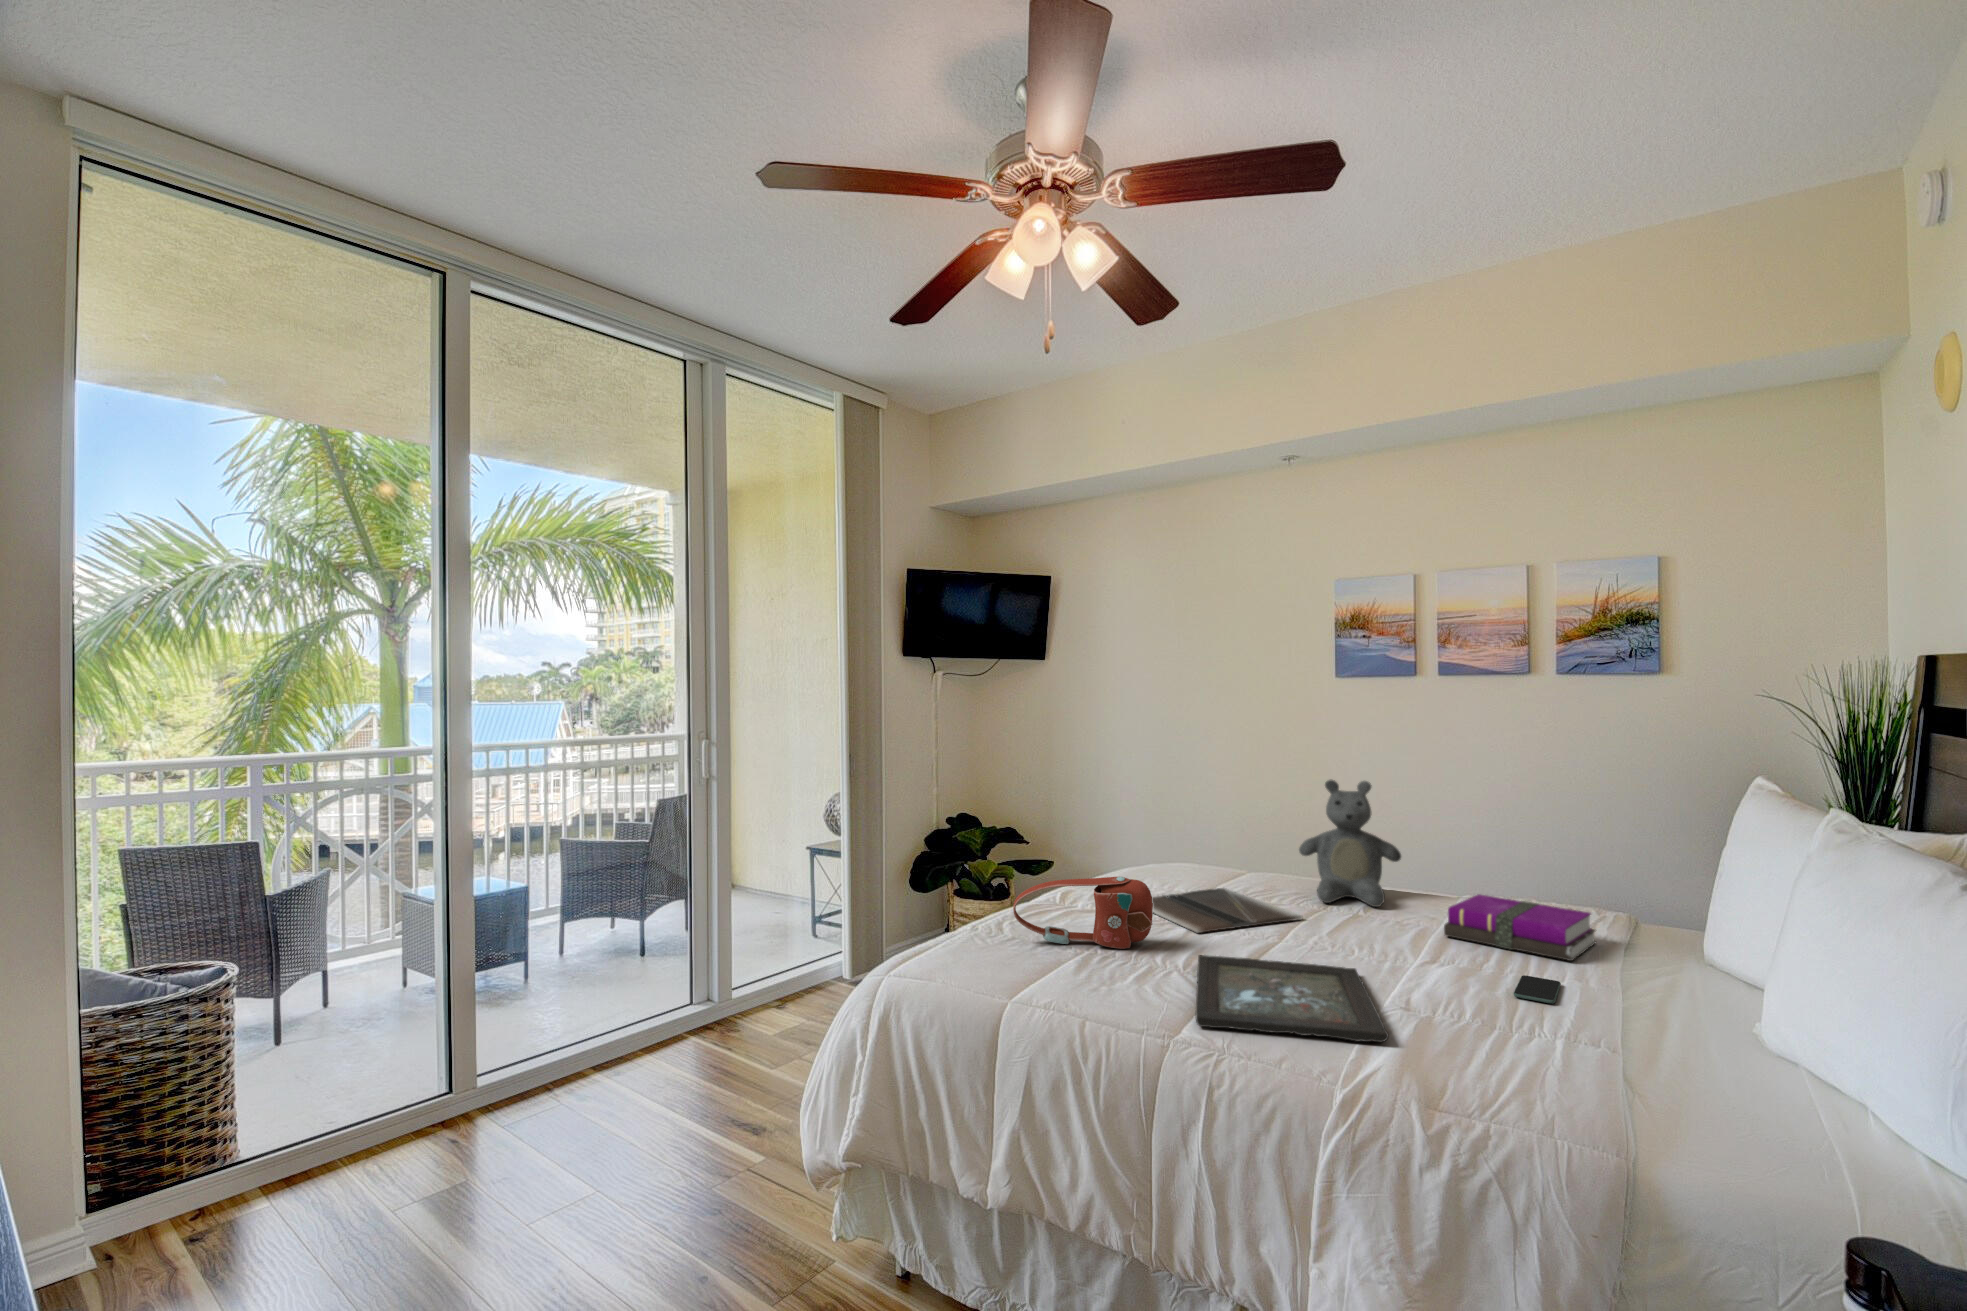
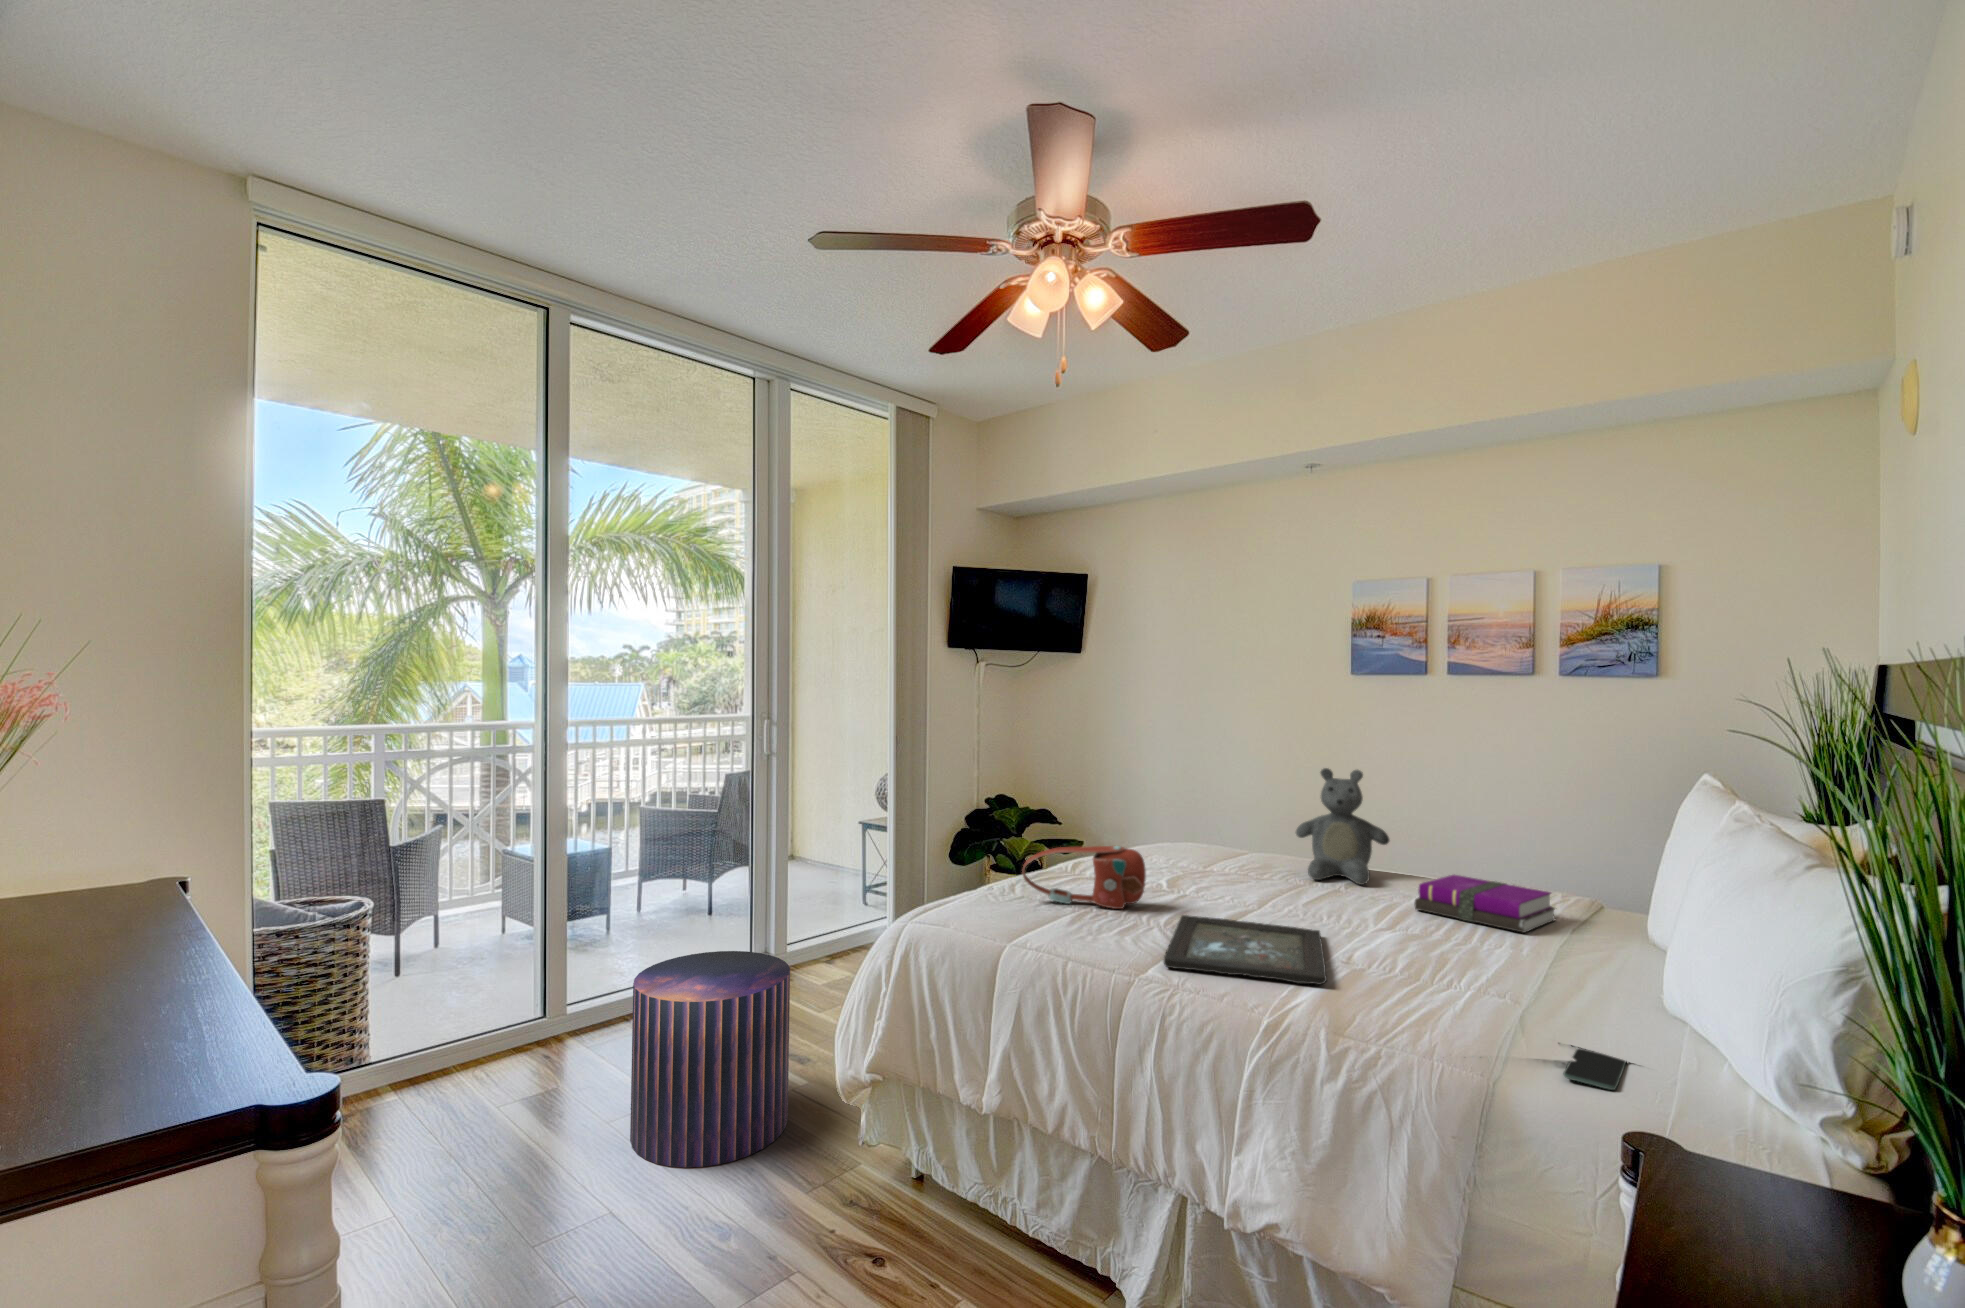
laptop: present [1152,888,1302,933] -> none [1134,865,1289,899]
smartphone: present [1514,975,1561,1003] -> present [1564,1049,1626,1090]
pouf: none [556,1008,745,1277] -> present [630,951,790,1168]

